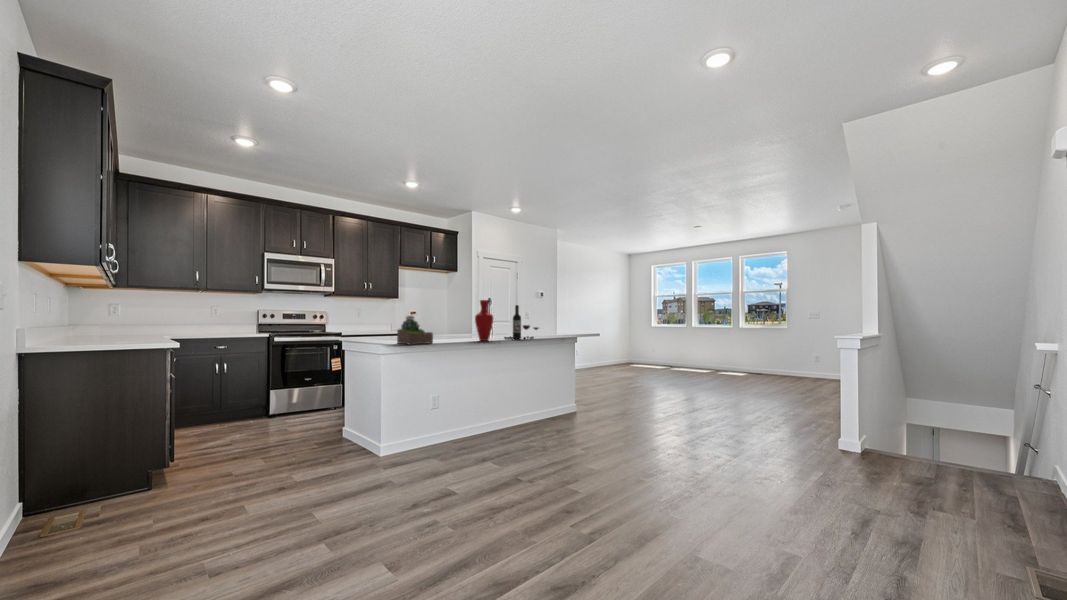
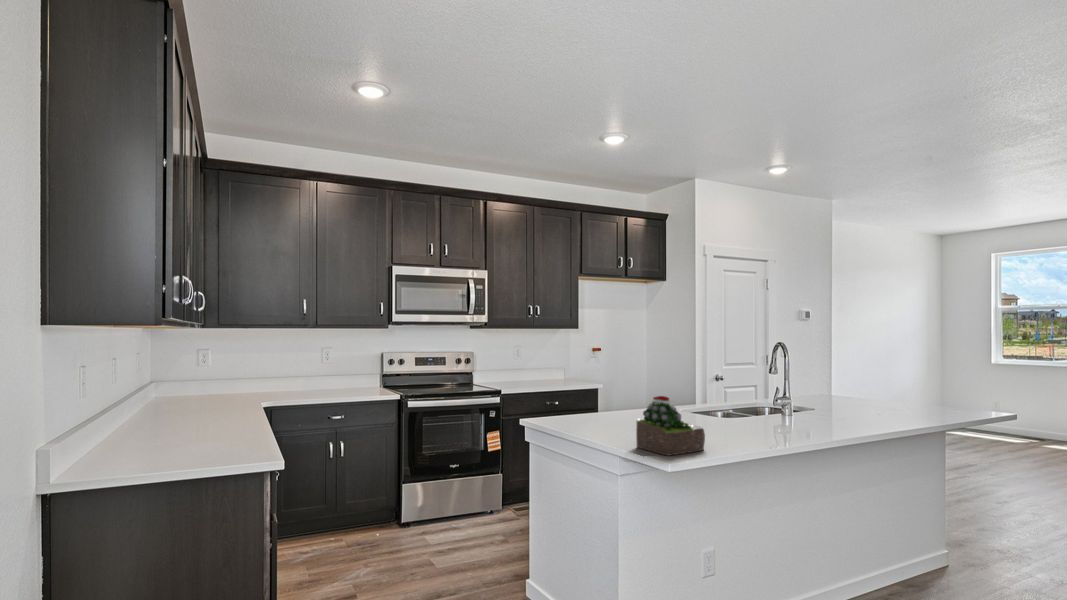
vase: present [475,300,493,341] -> none [765,355,803,436]
wine bottle: present [504,305,539,339] -> none [809,360,885,429]

